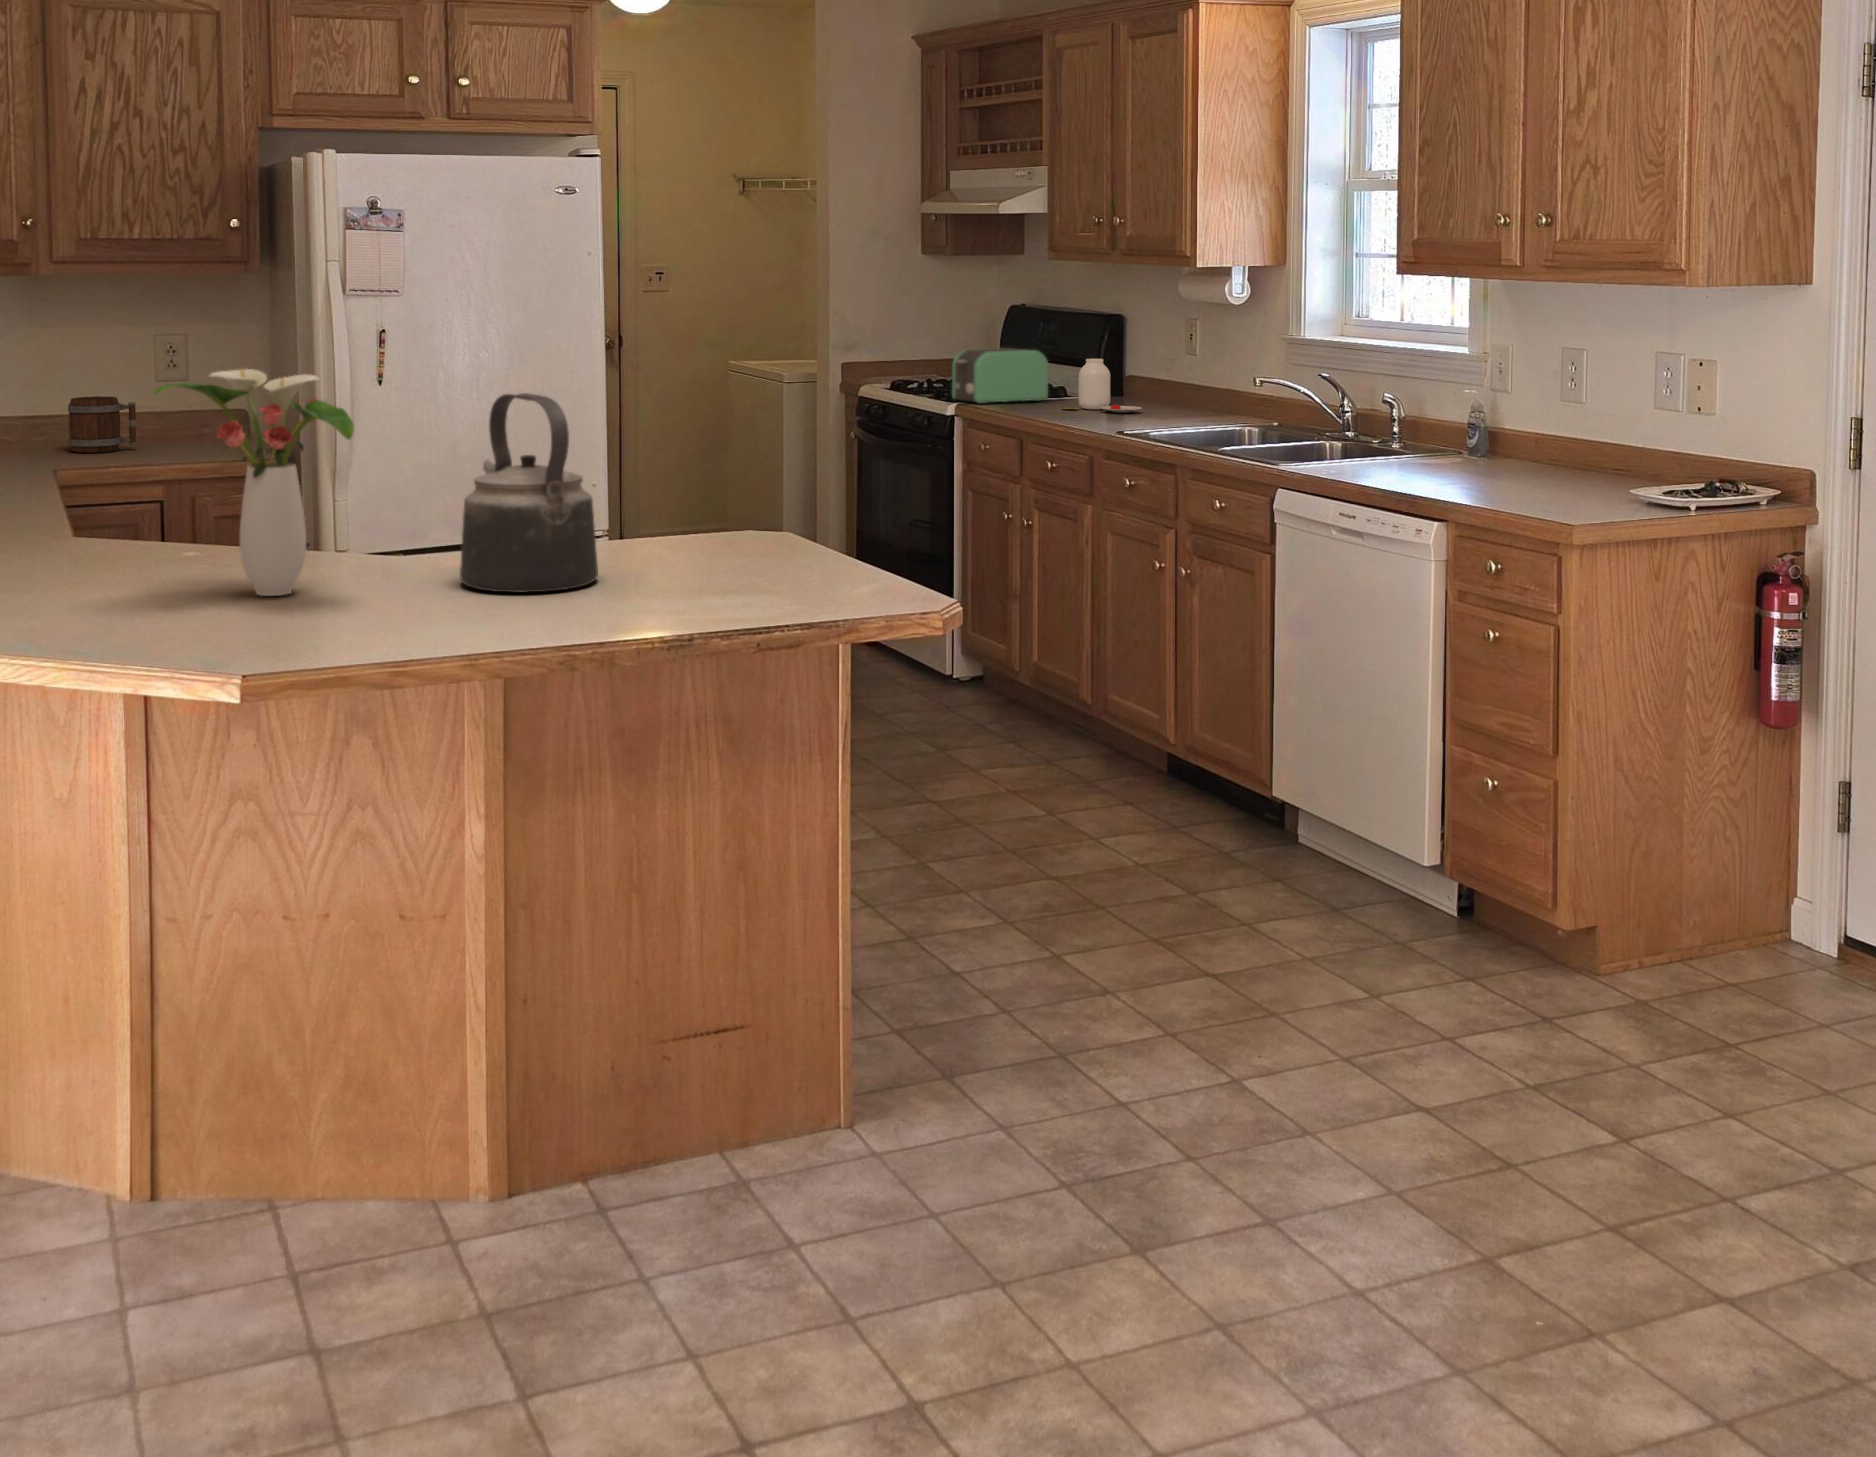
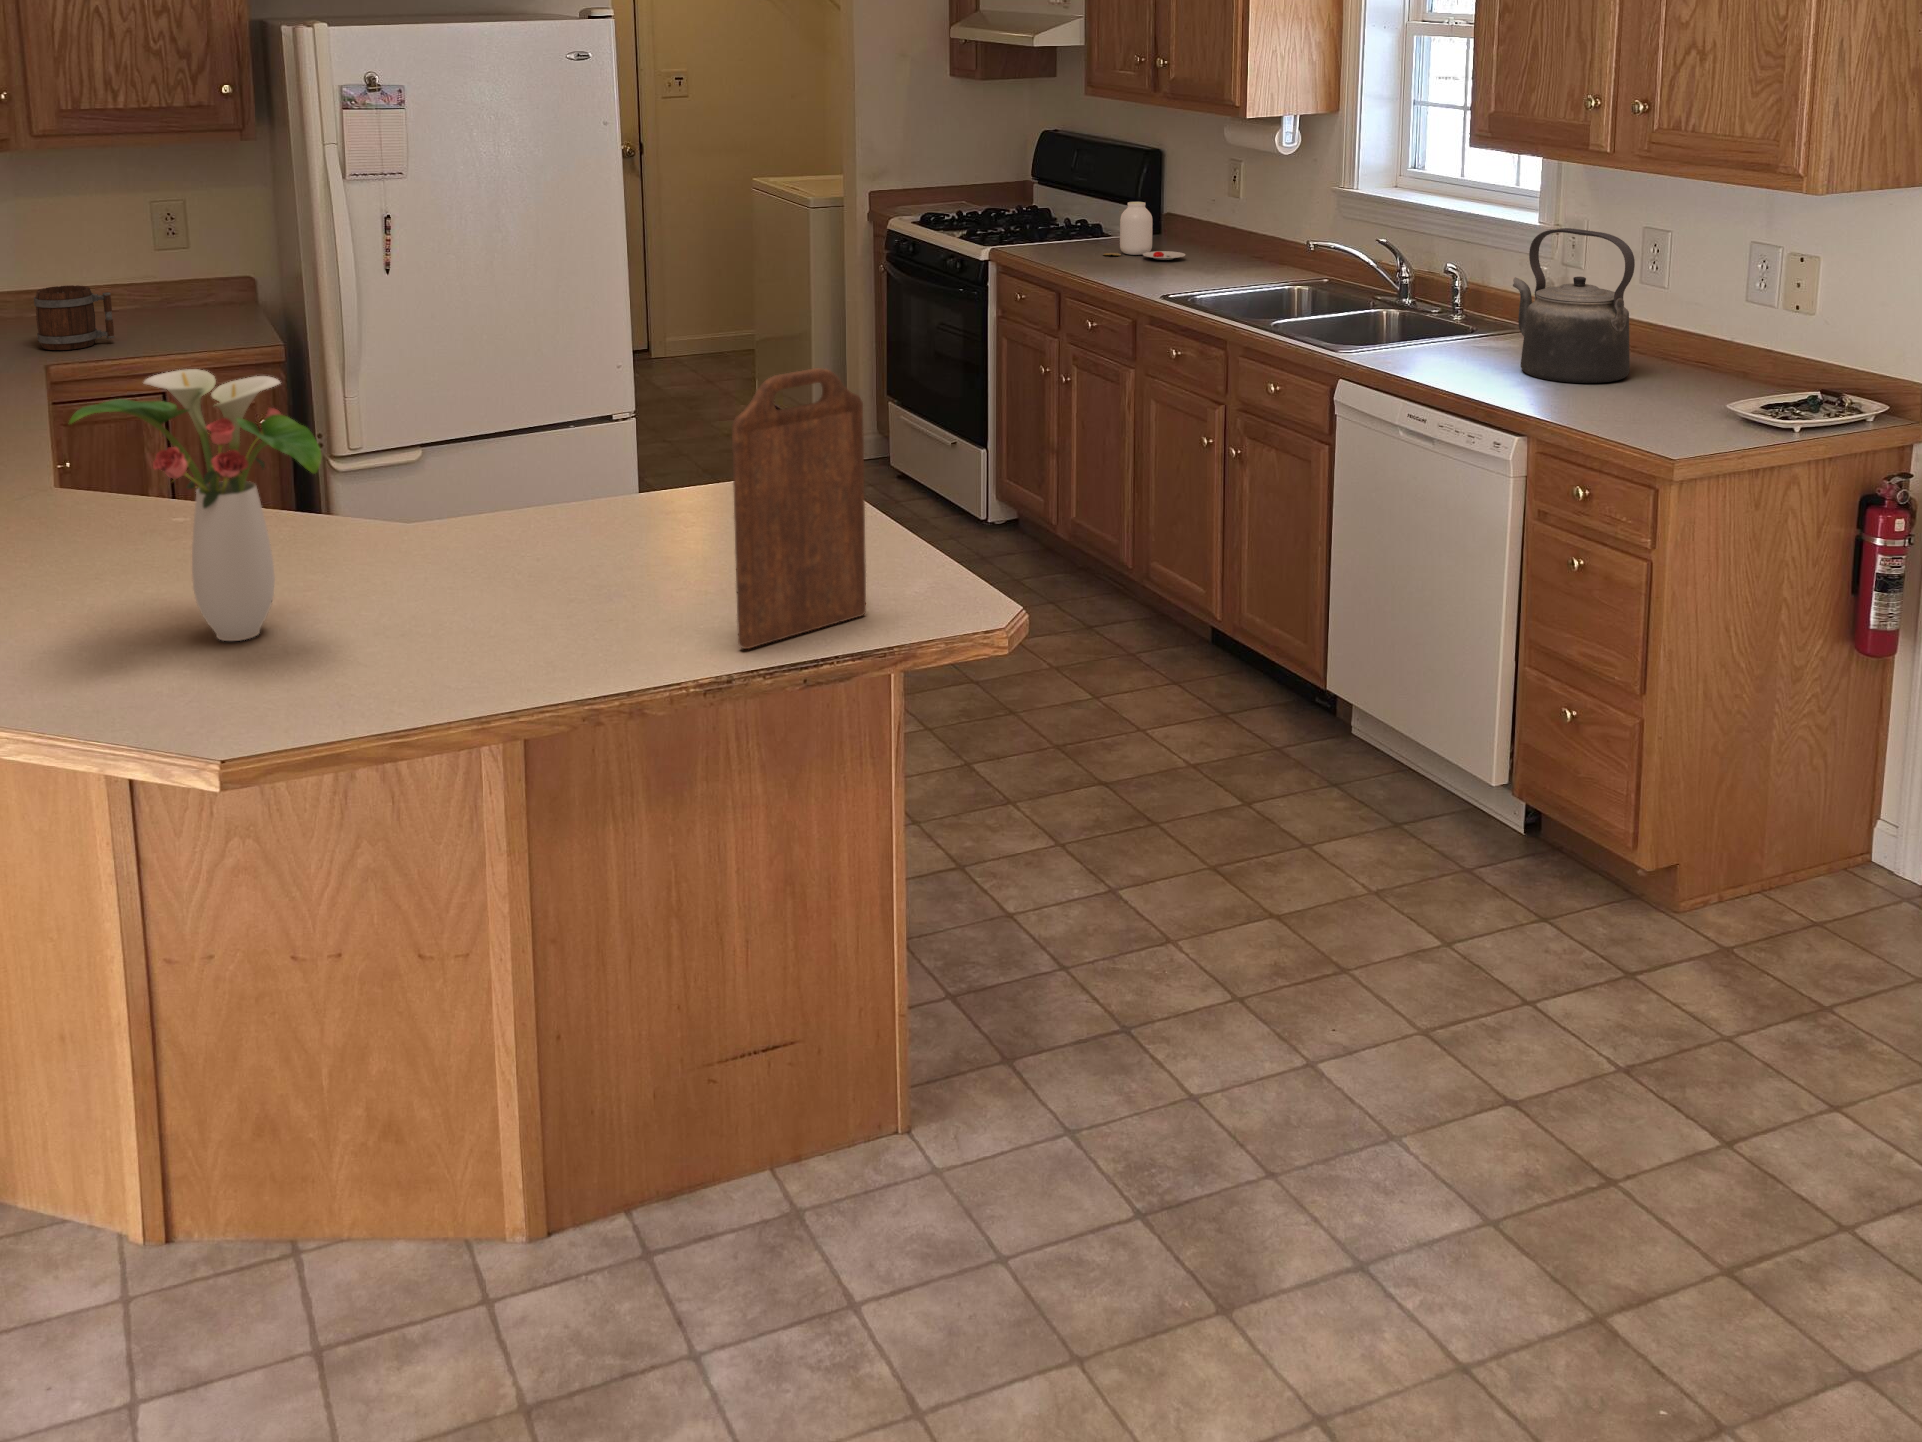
toaster: present [952,348,1048,404] -> none [989,185,1087,247]
cutting board: none [693,369,806,605] -> present [732,368,866,649]
kettle: present [460,393,598,592] -> present [1513,228,1635,383]

